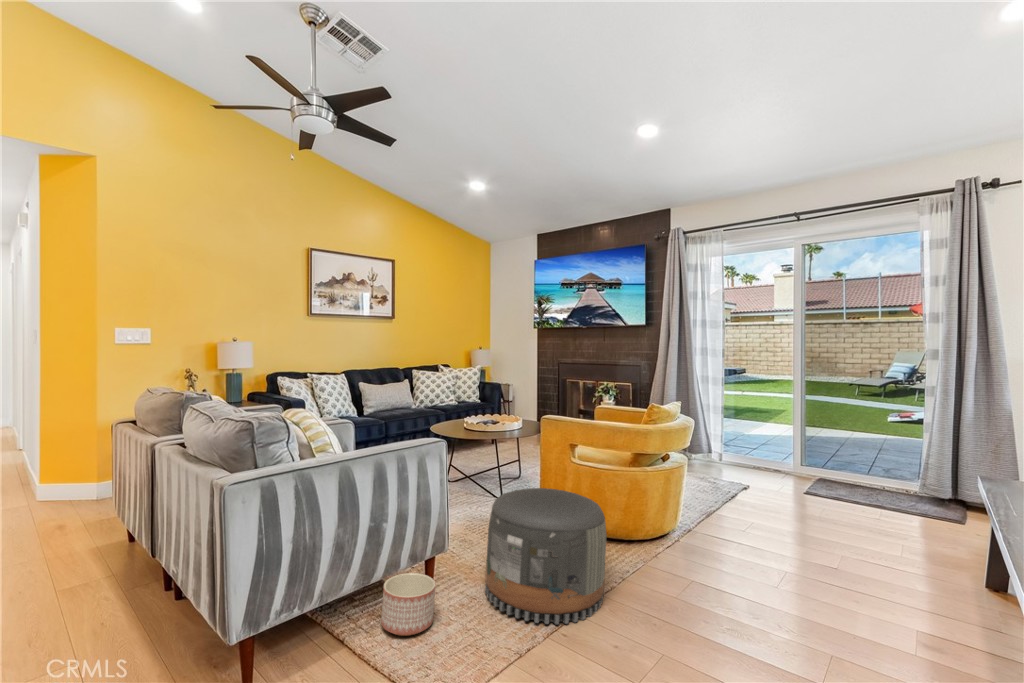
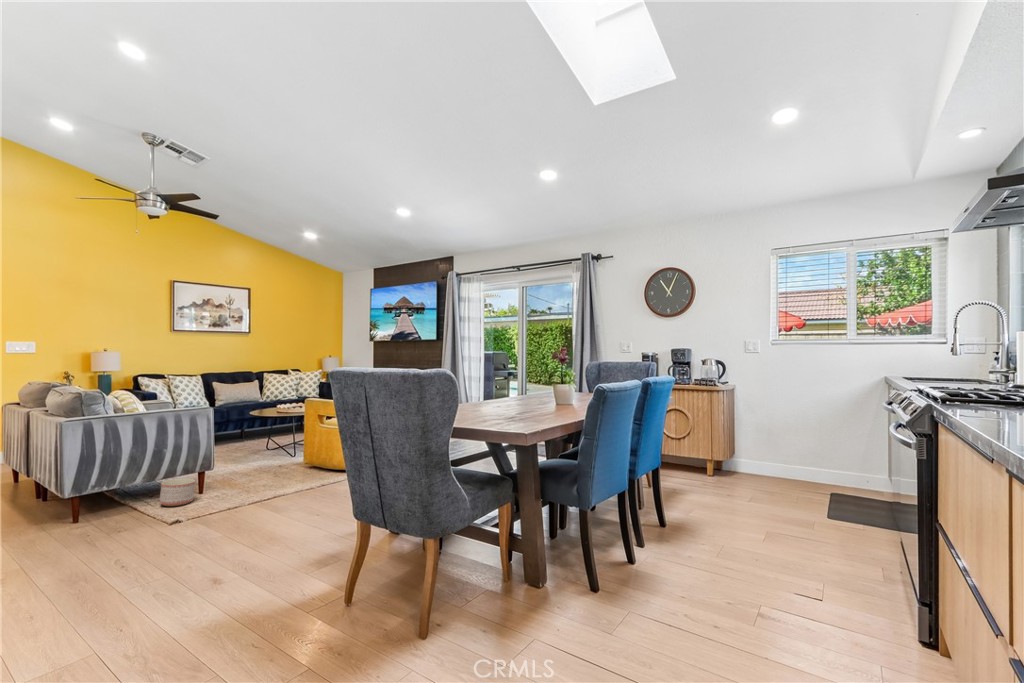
pouf: present [485,488,606,624] -> none [232,436,309,499]

